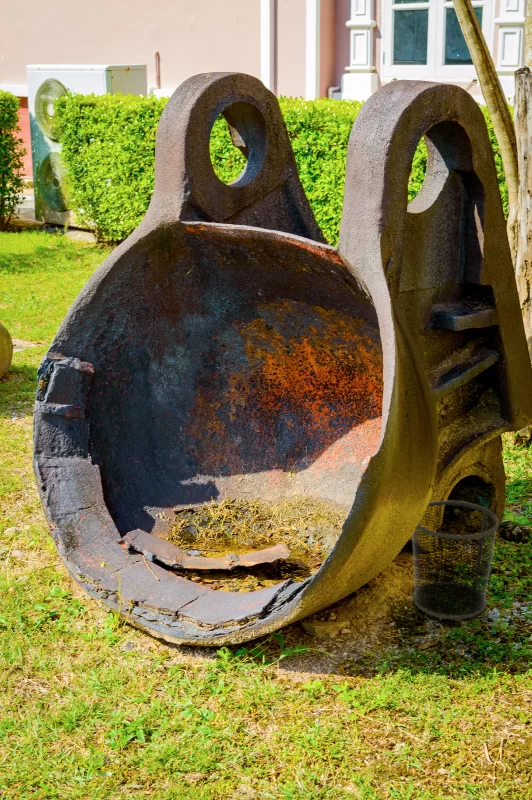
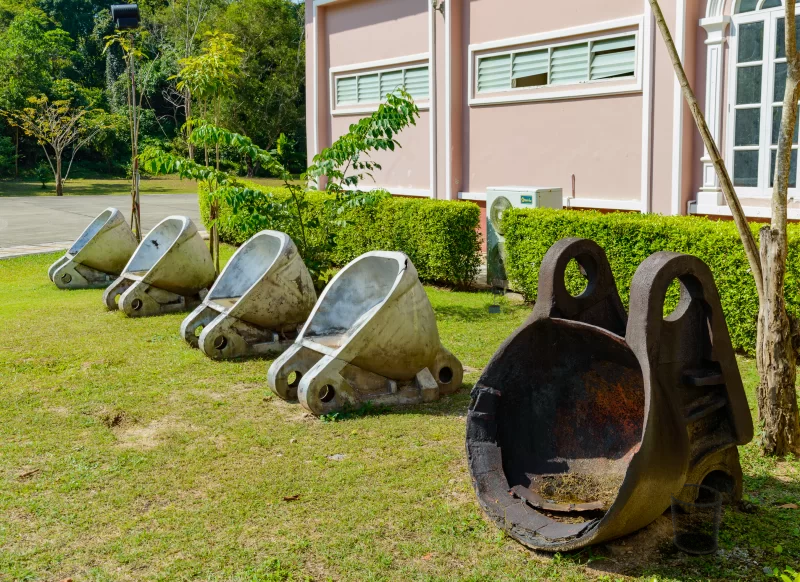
potted plant: none [34,200,69,261] -> present [486,276,506,313]

